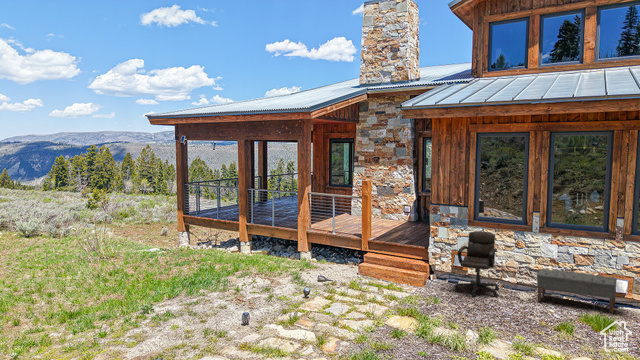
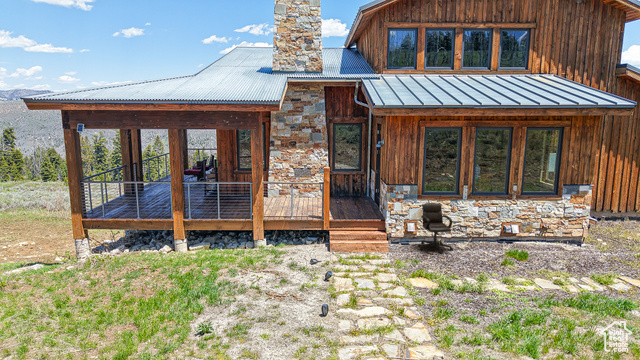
bench: present [537,269,617,314] -> none [469,224,522,248]

